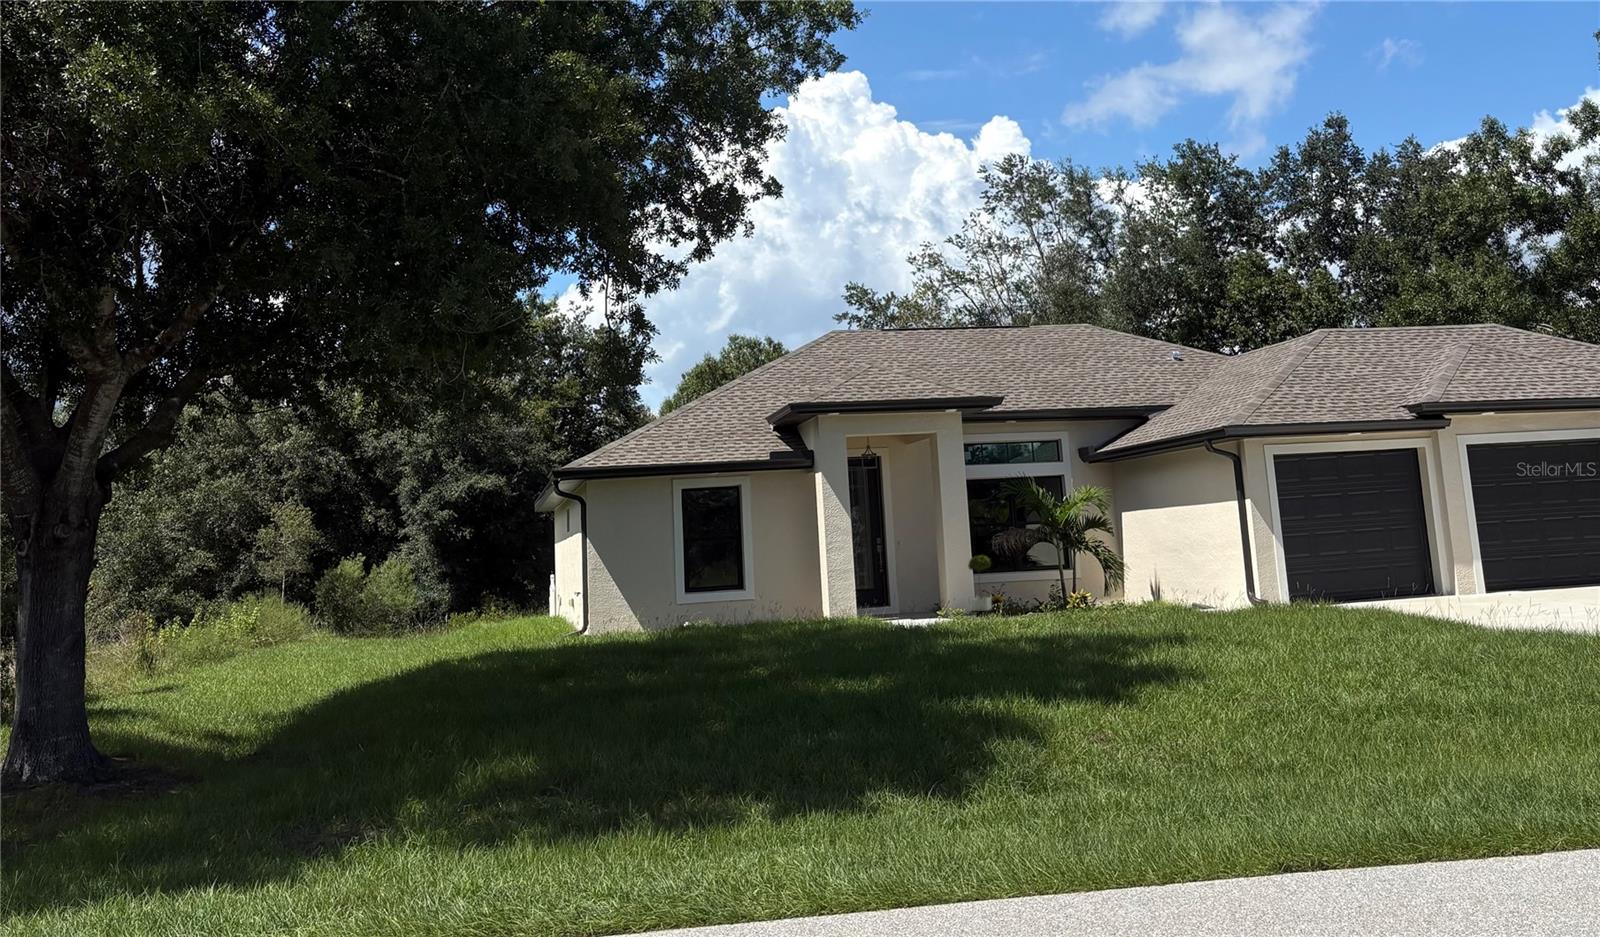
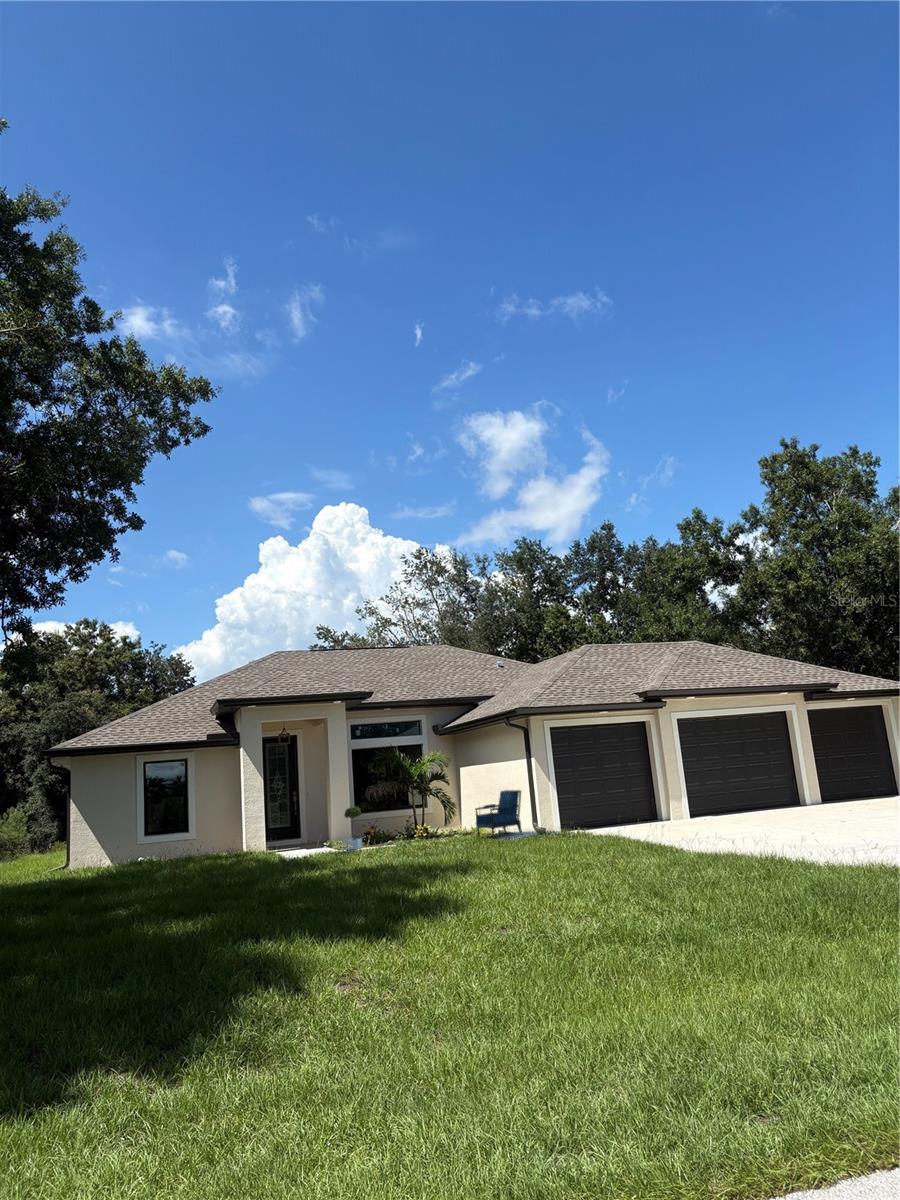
chair: none [1153,542,1225,607] -> present [475,790,522,838]

